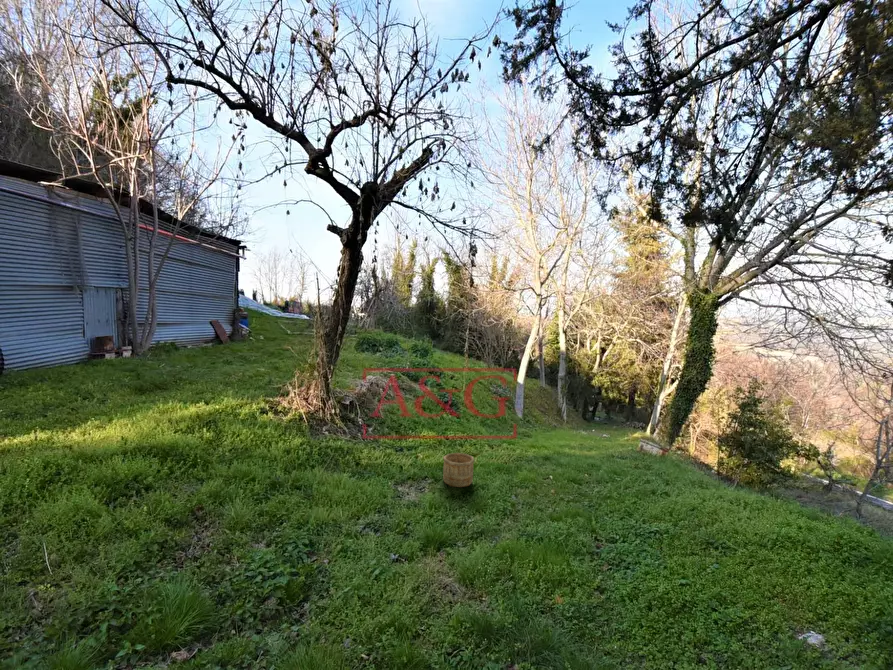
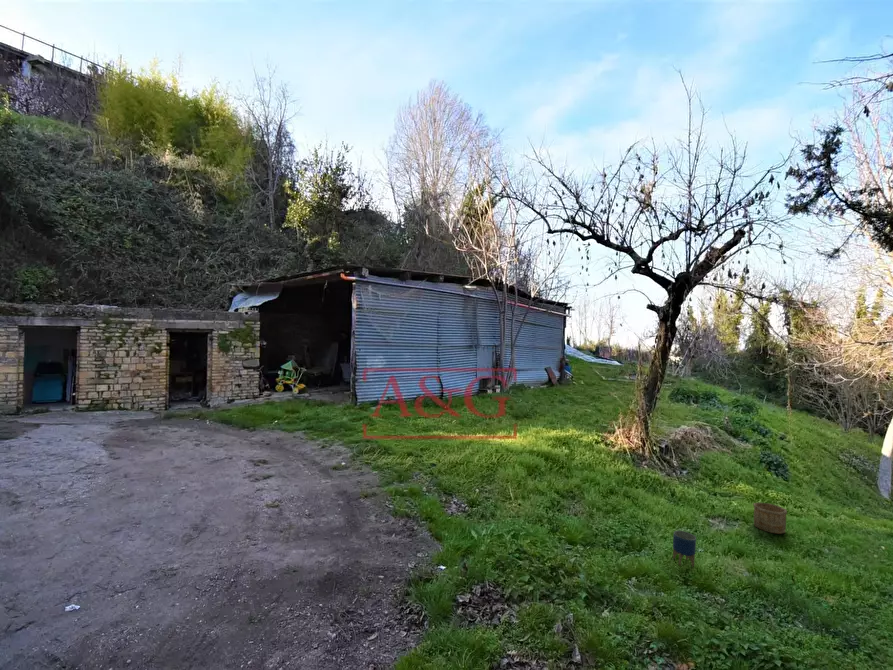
planter: none [358,546,392,609] -> present [673,531,696,566]

